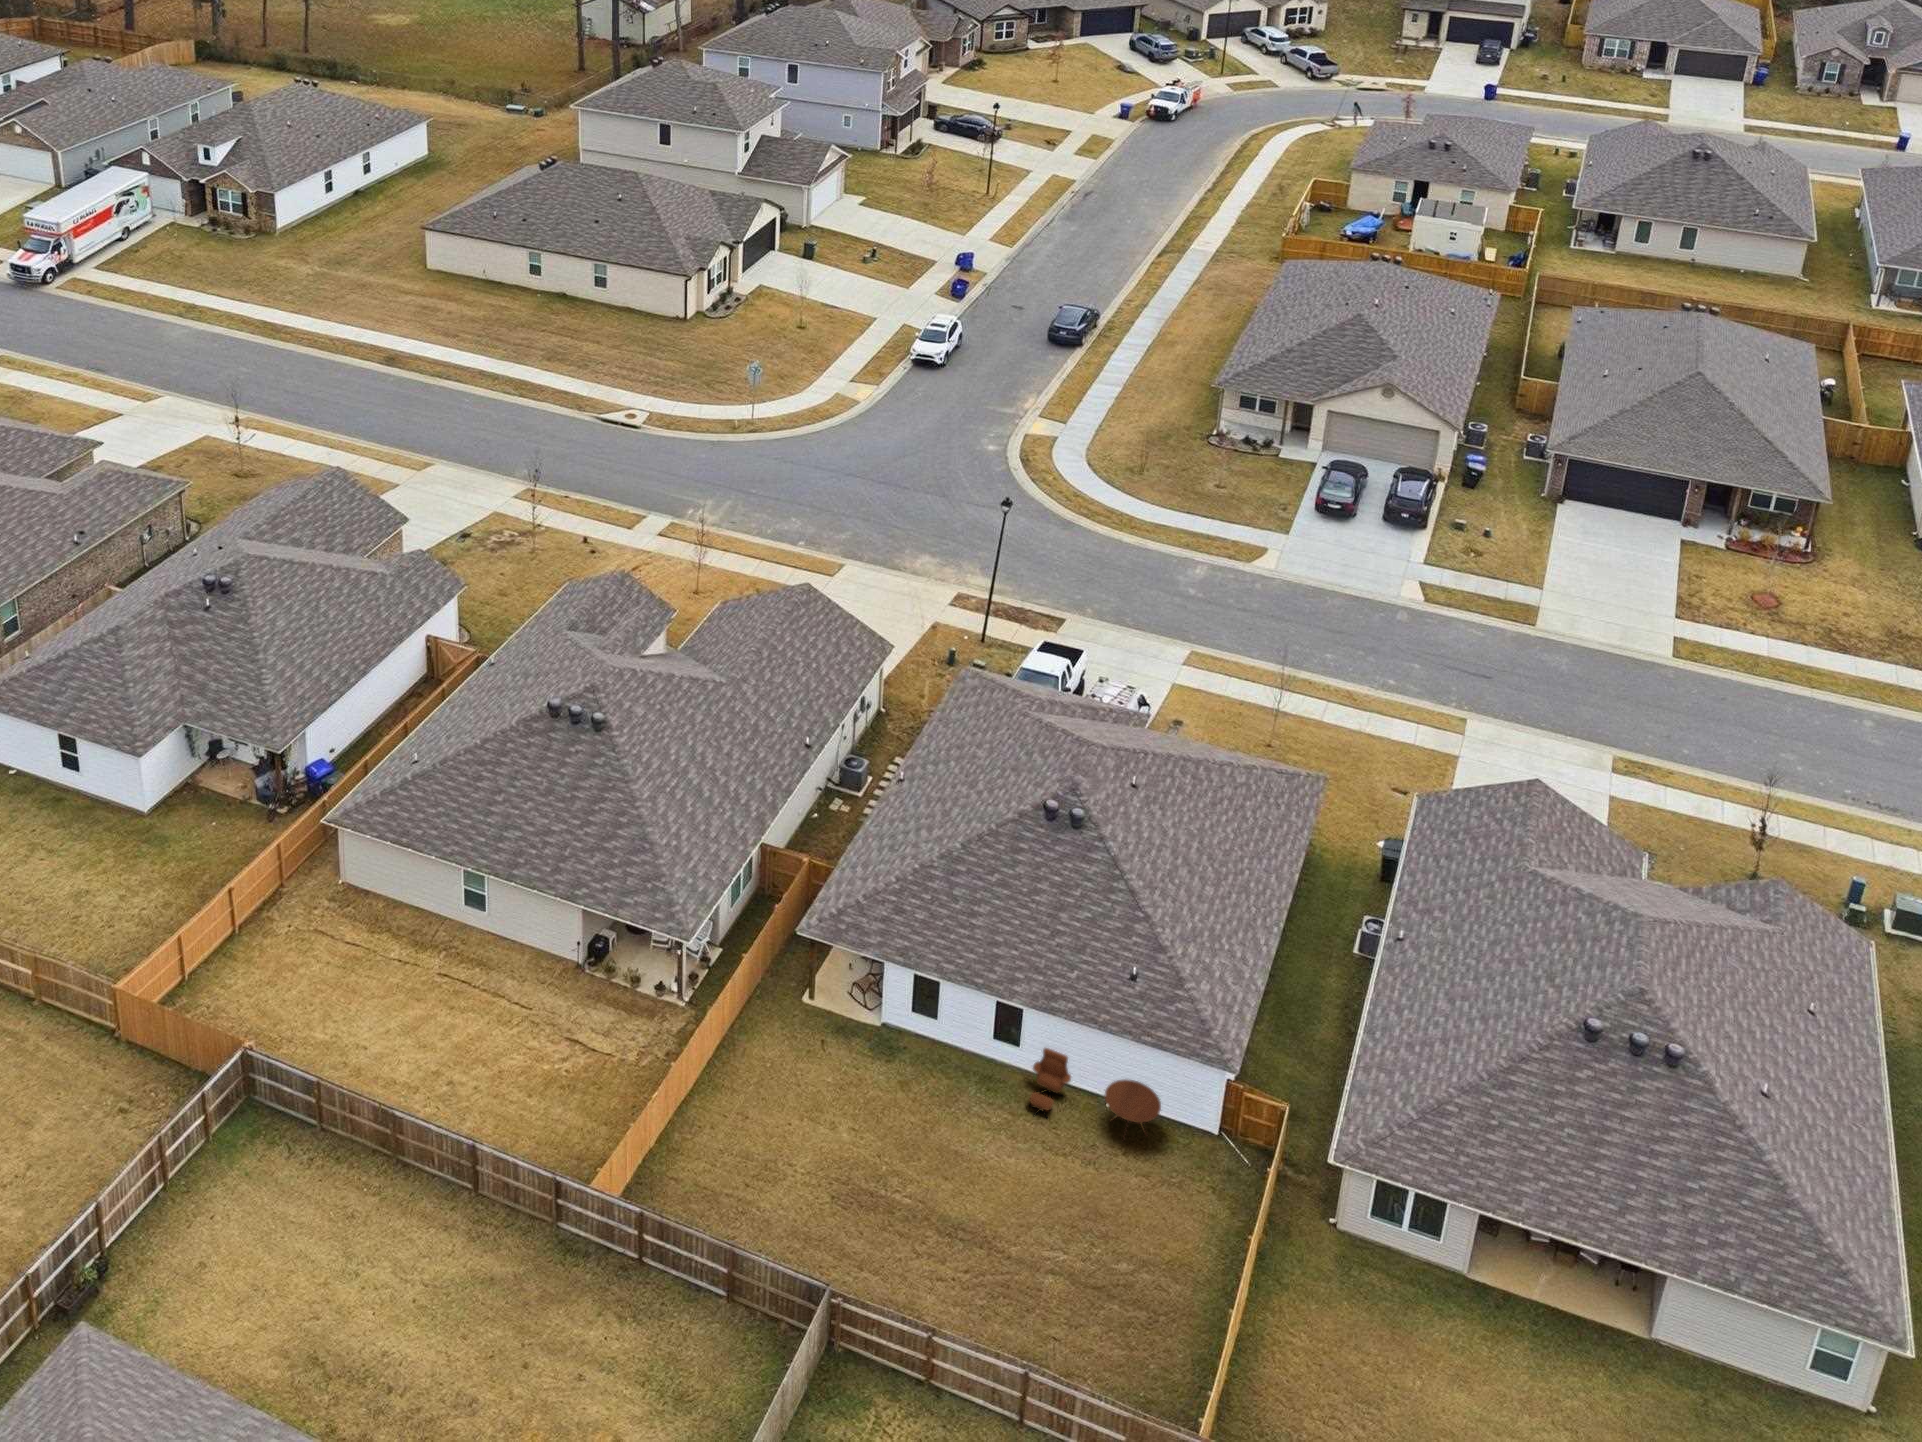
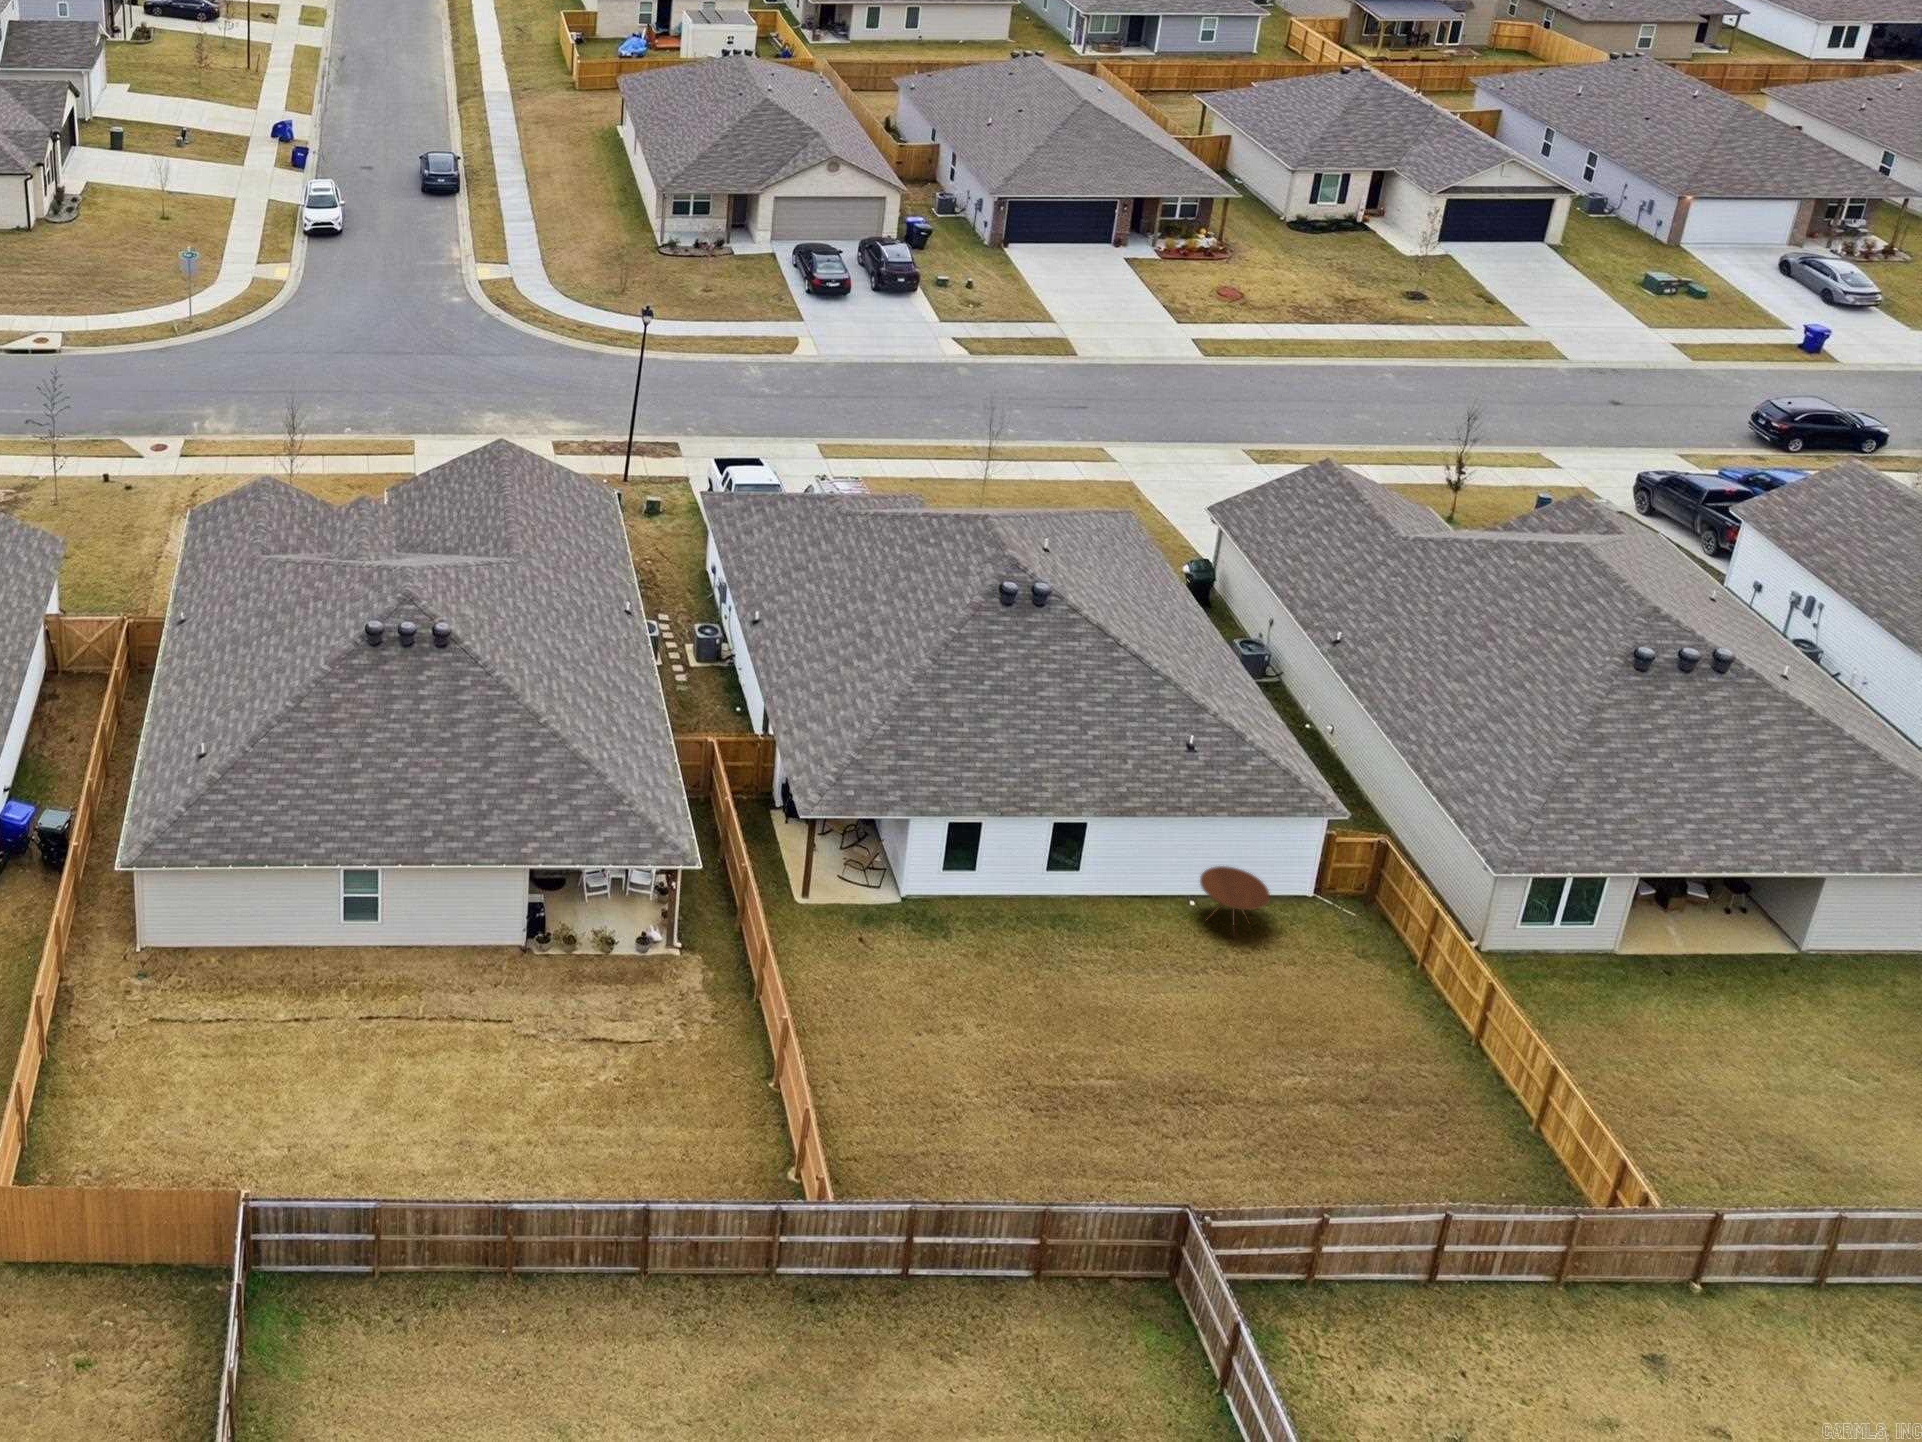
lounge chair: present [1030,1048,1071,1113] -> none [1104,861,1153,944]

